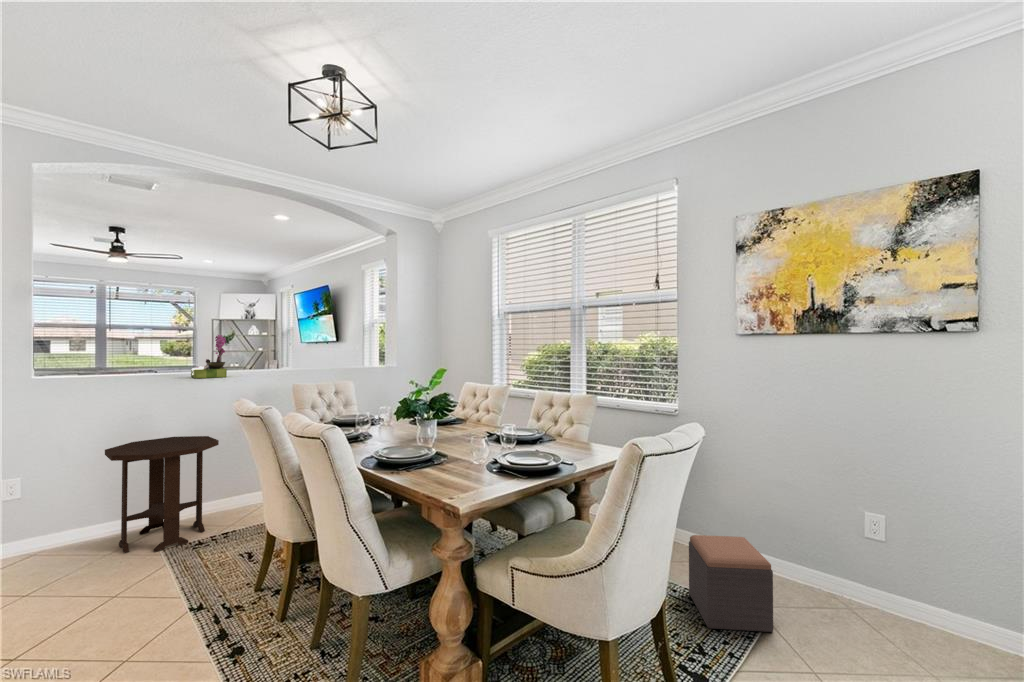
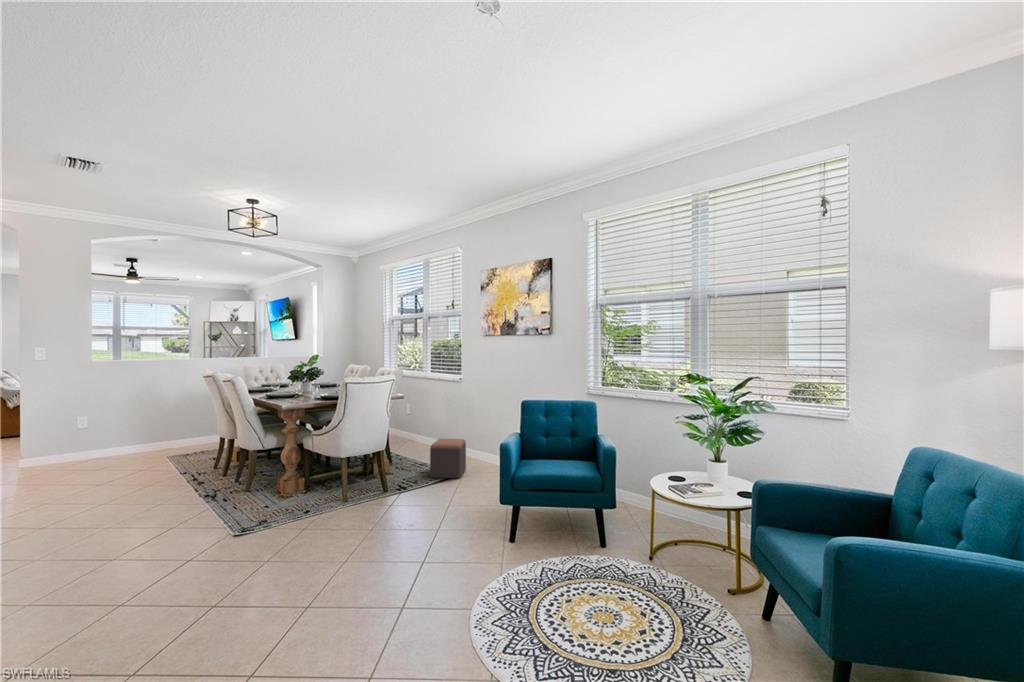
flower arrangement: present [191,335,227,378] -> none [184,335,209,362]
side table: present [105,436,219,553] -> none [134,396,200,457]

